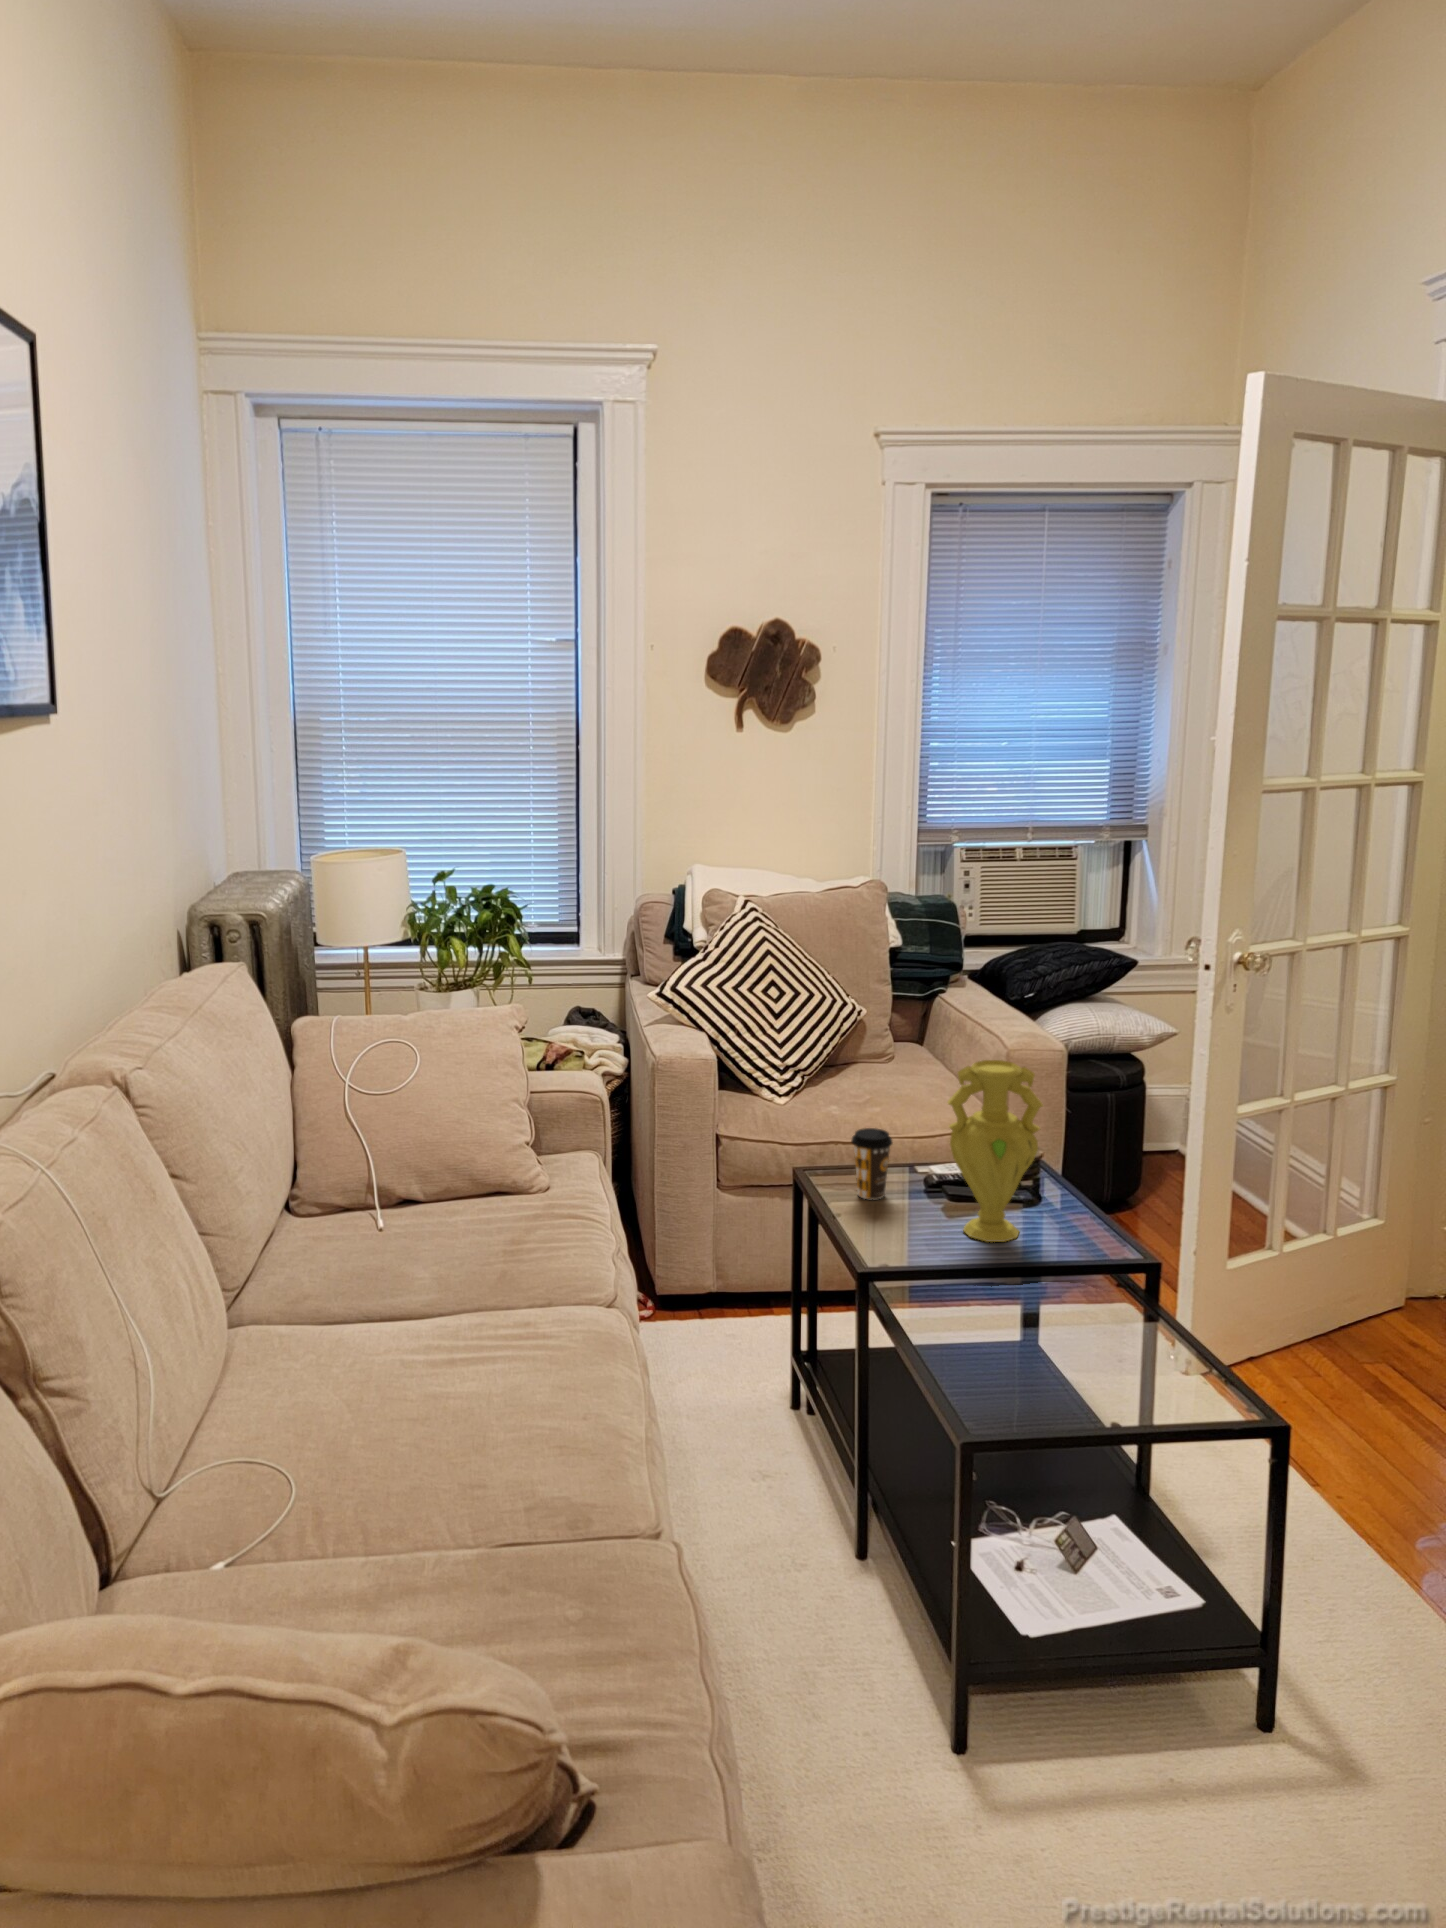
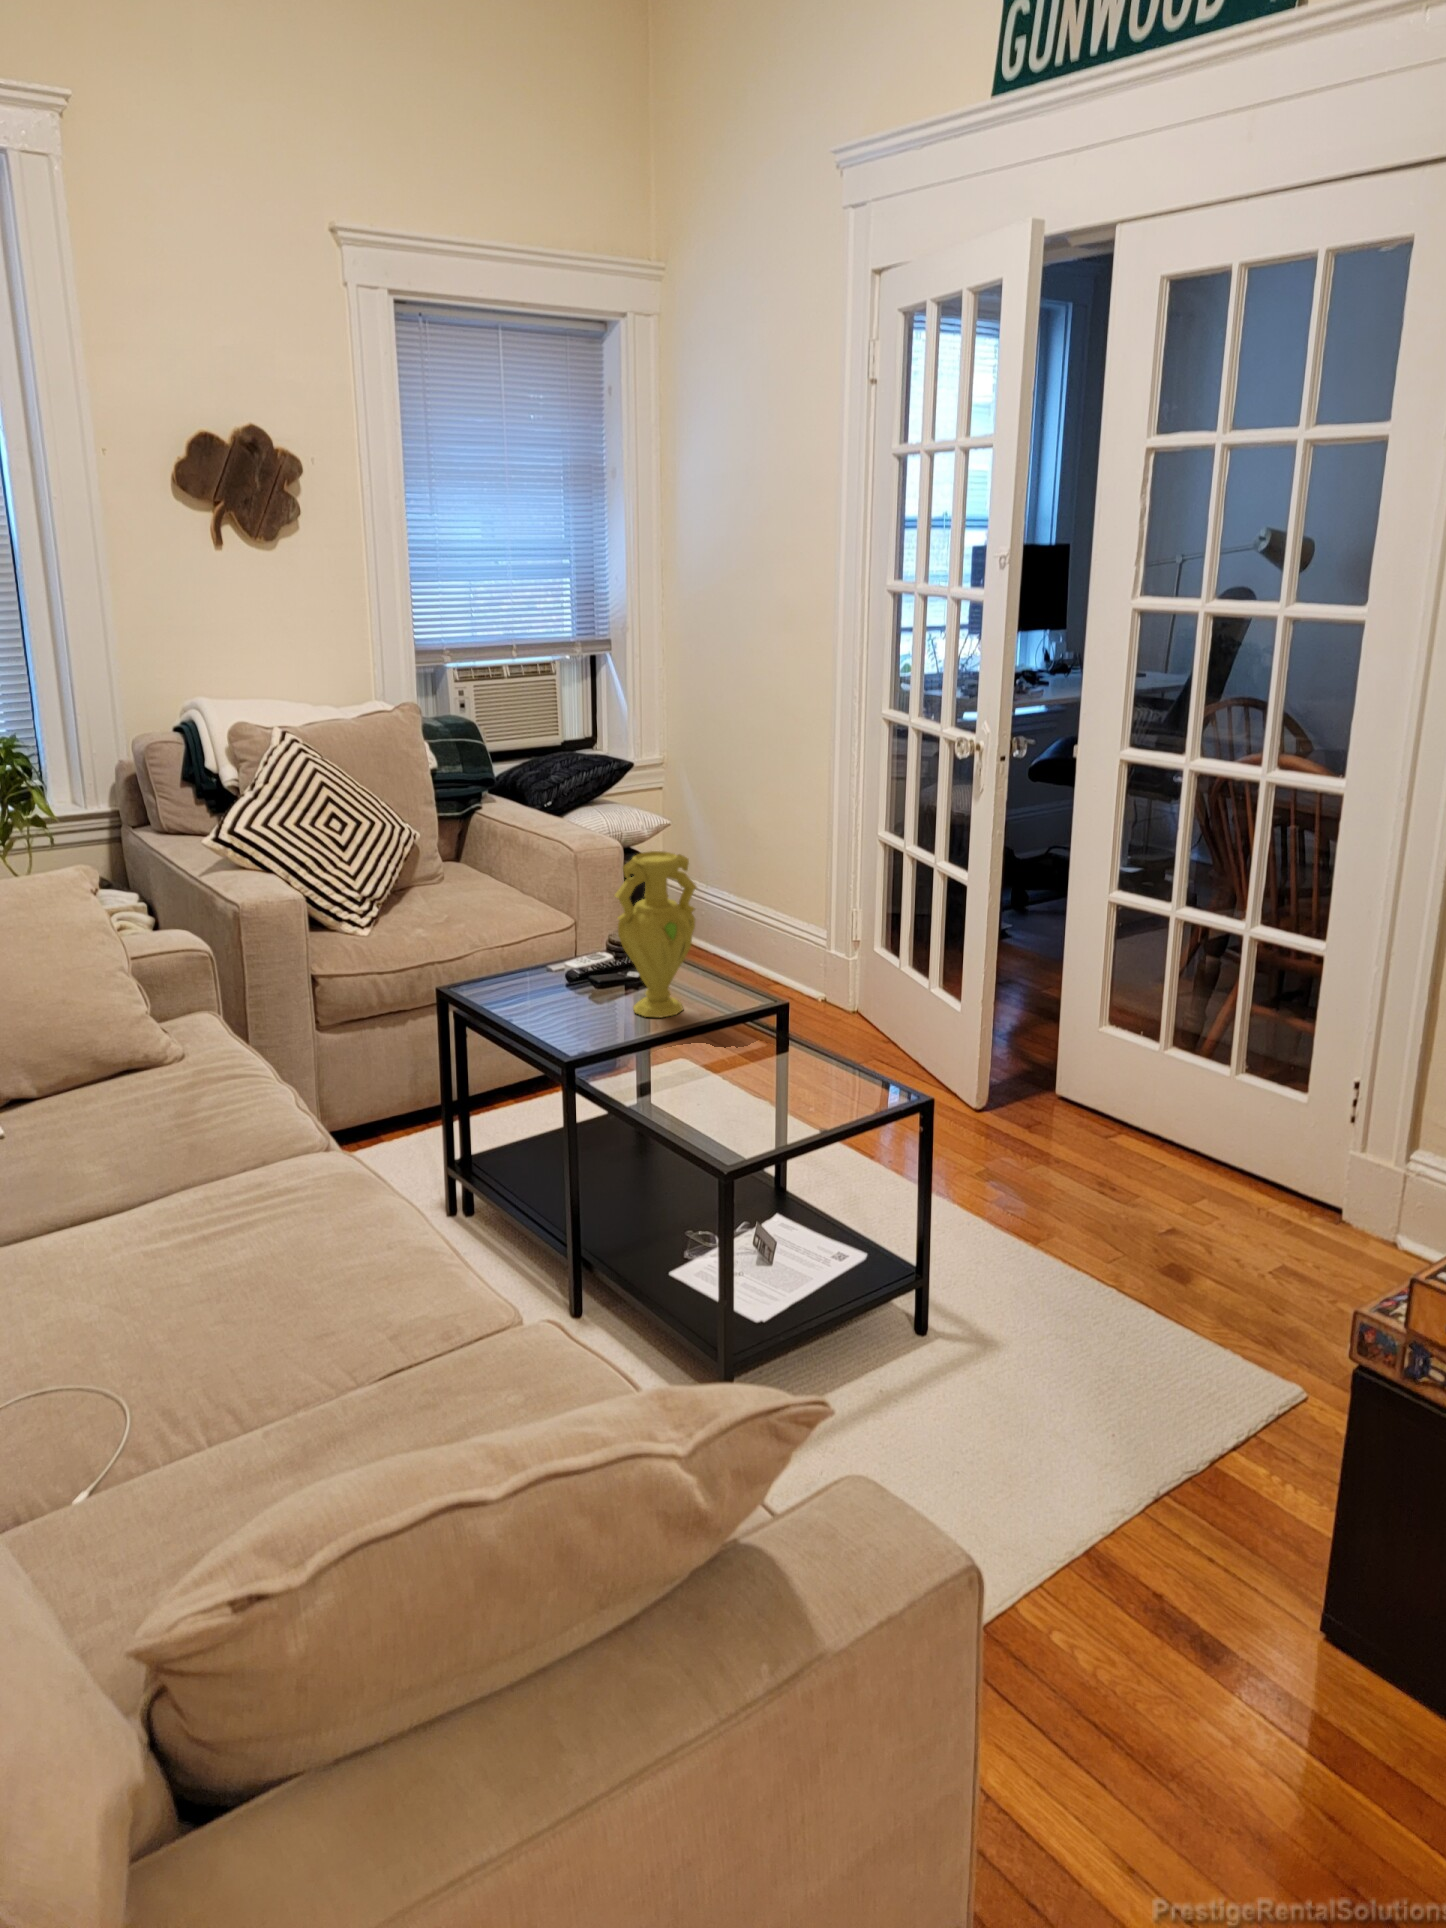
coffee cup: present [851,1128,892,1199] -> none [506,935,547,1003]

